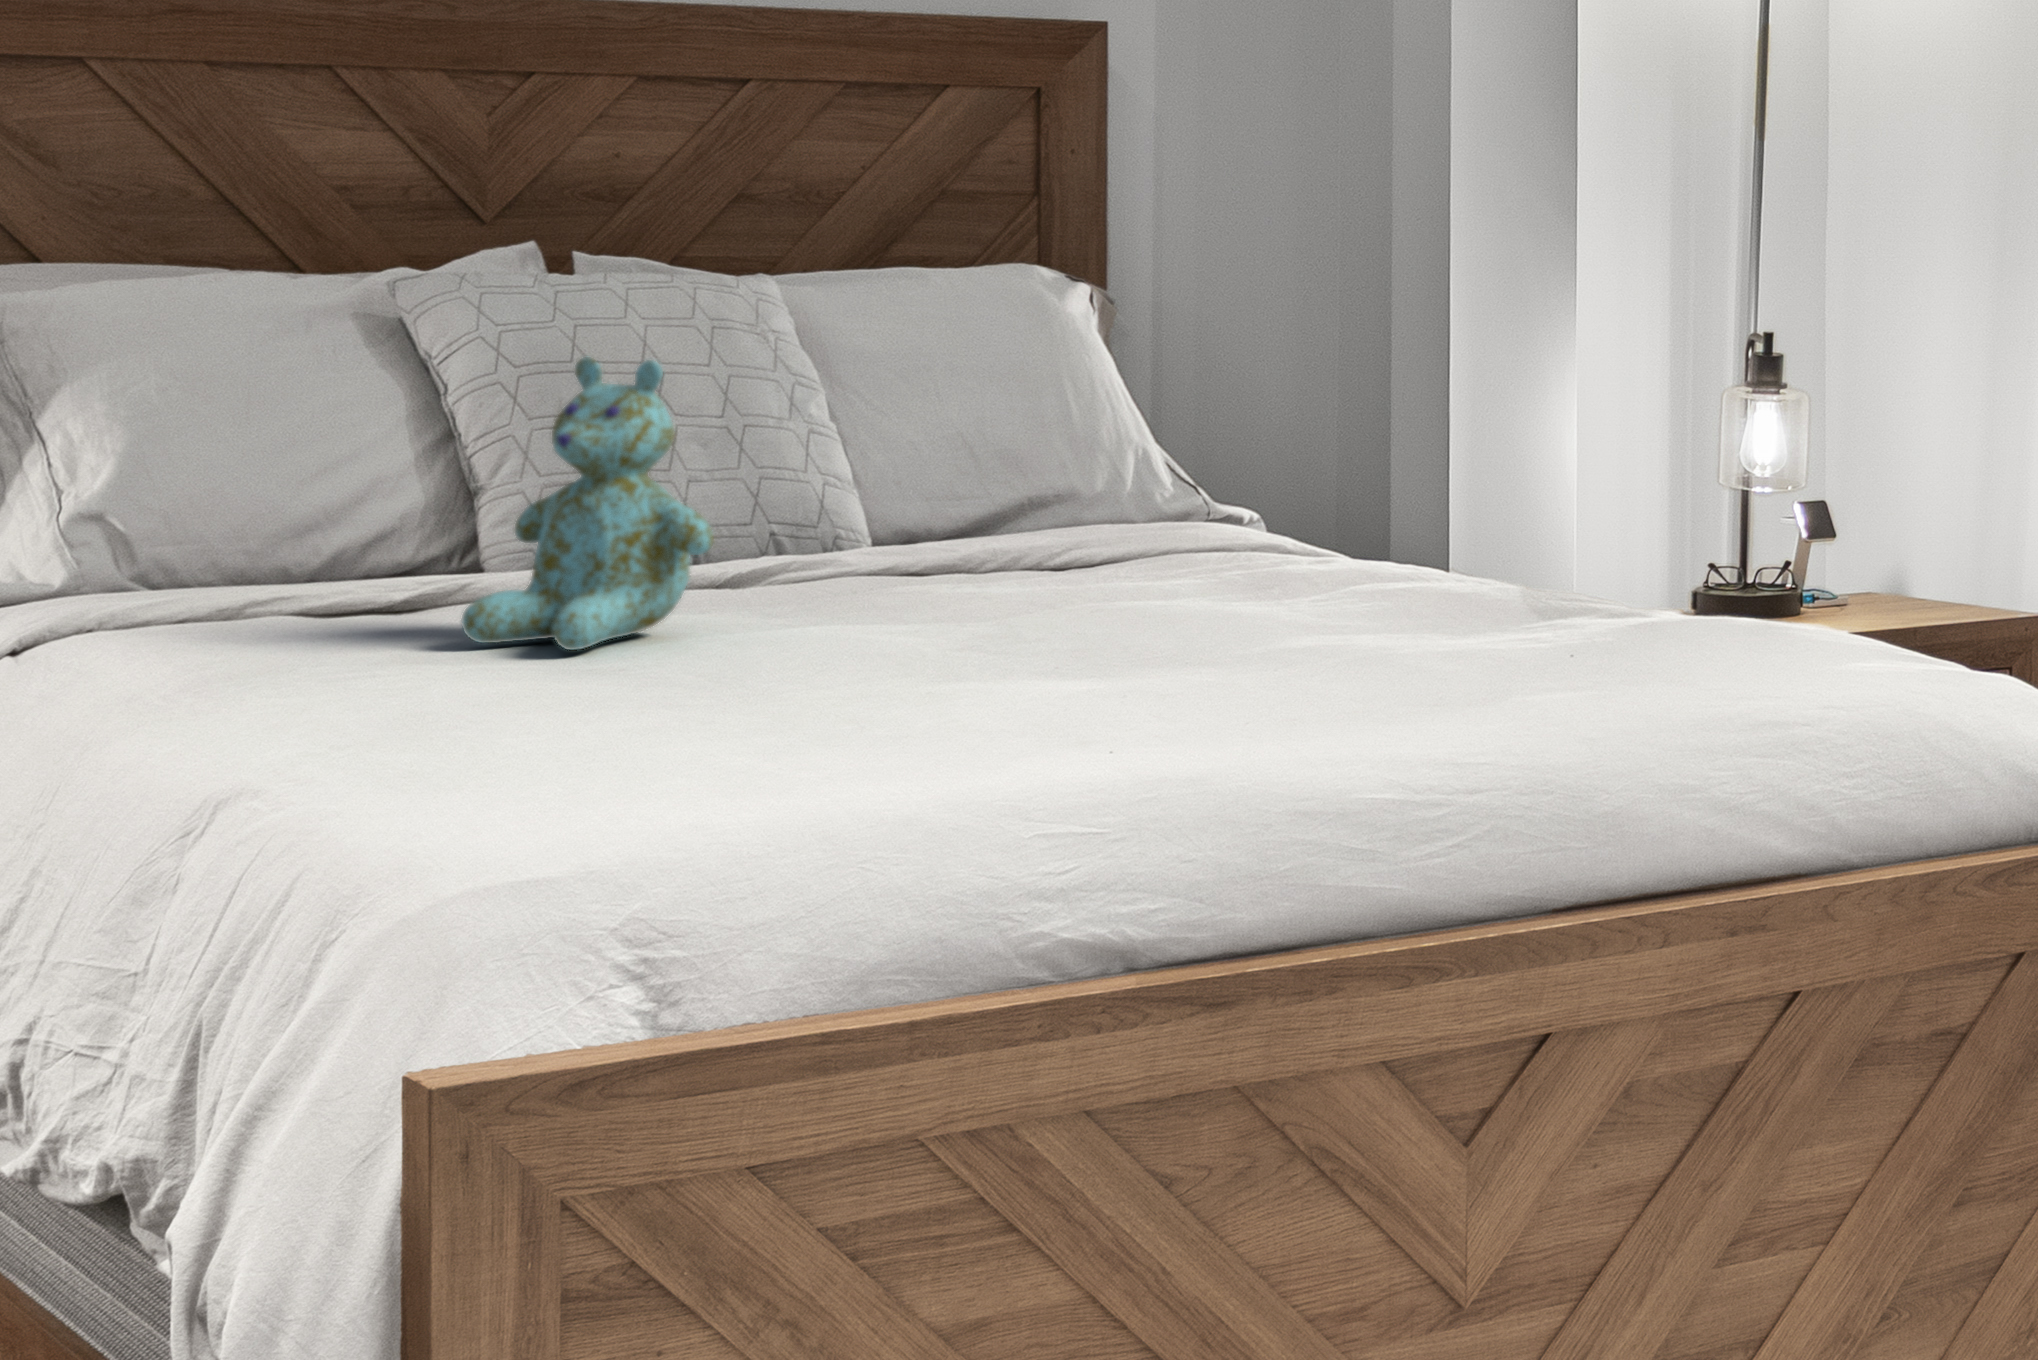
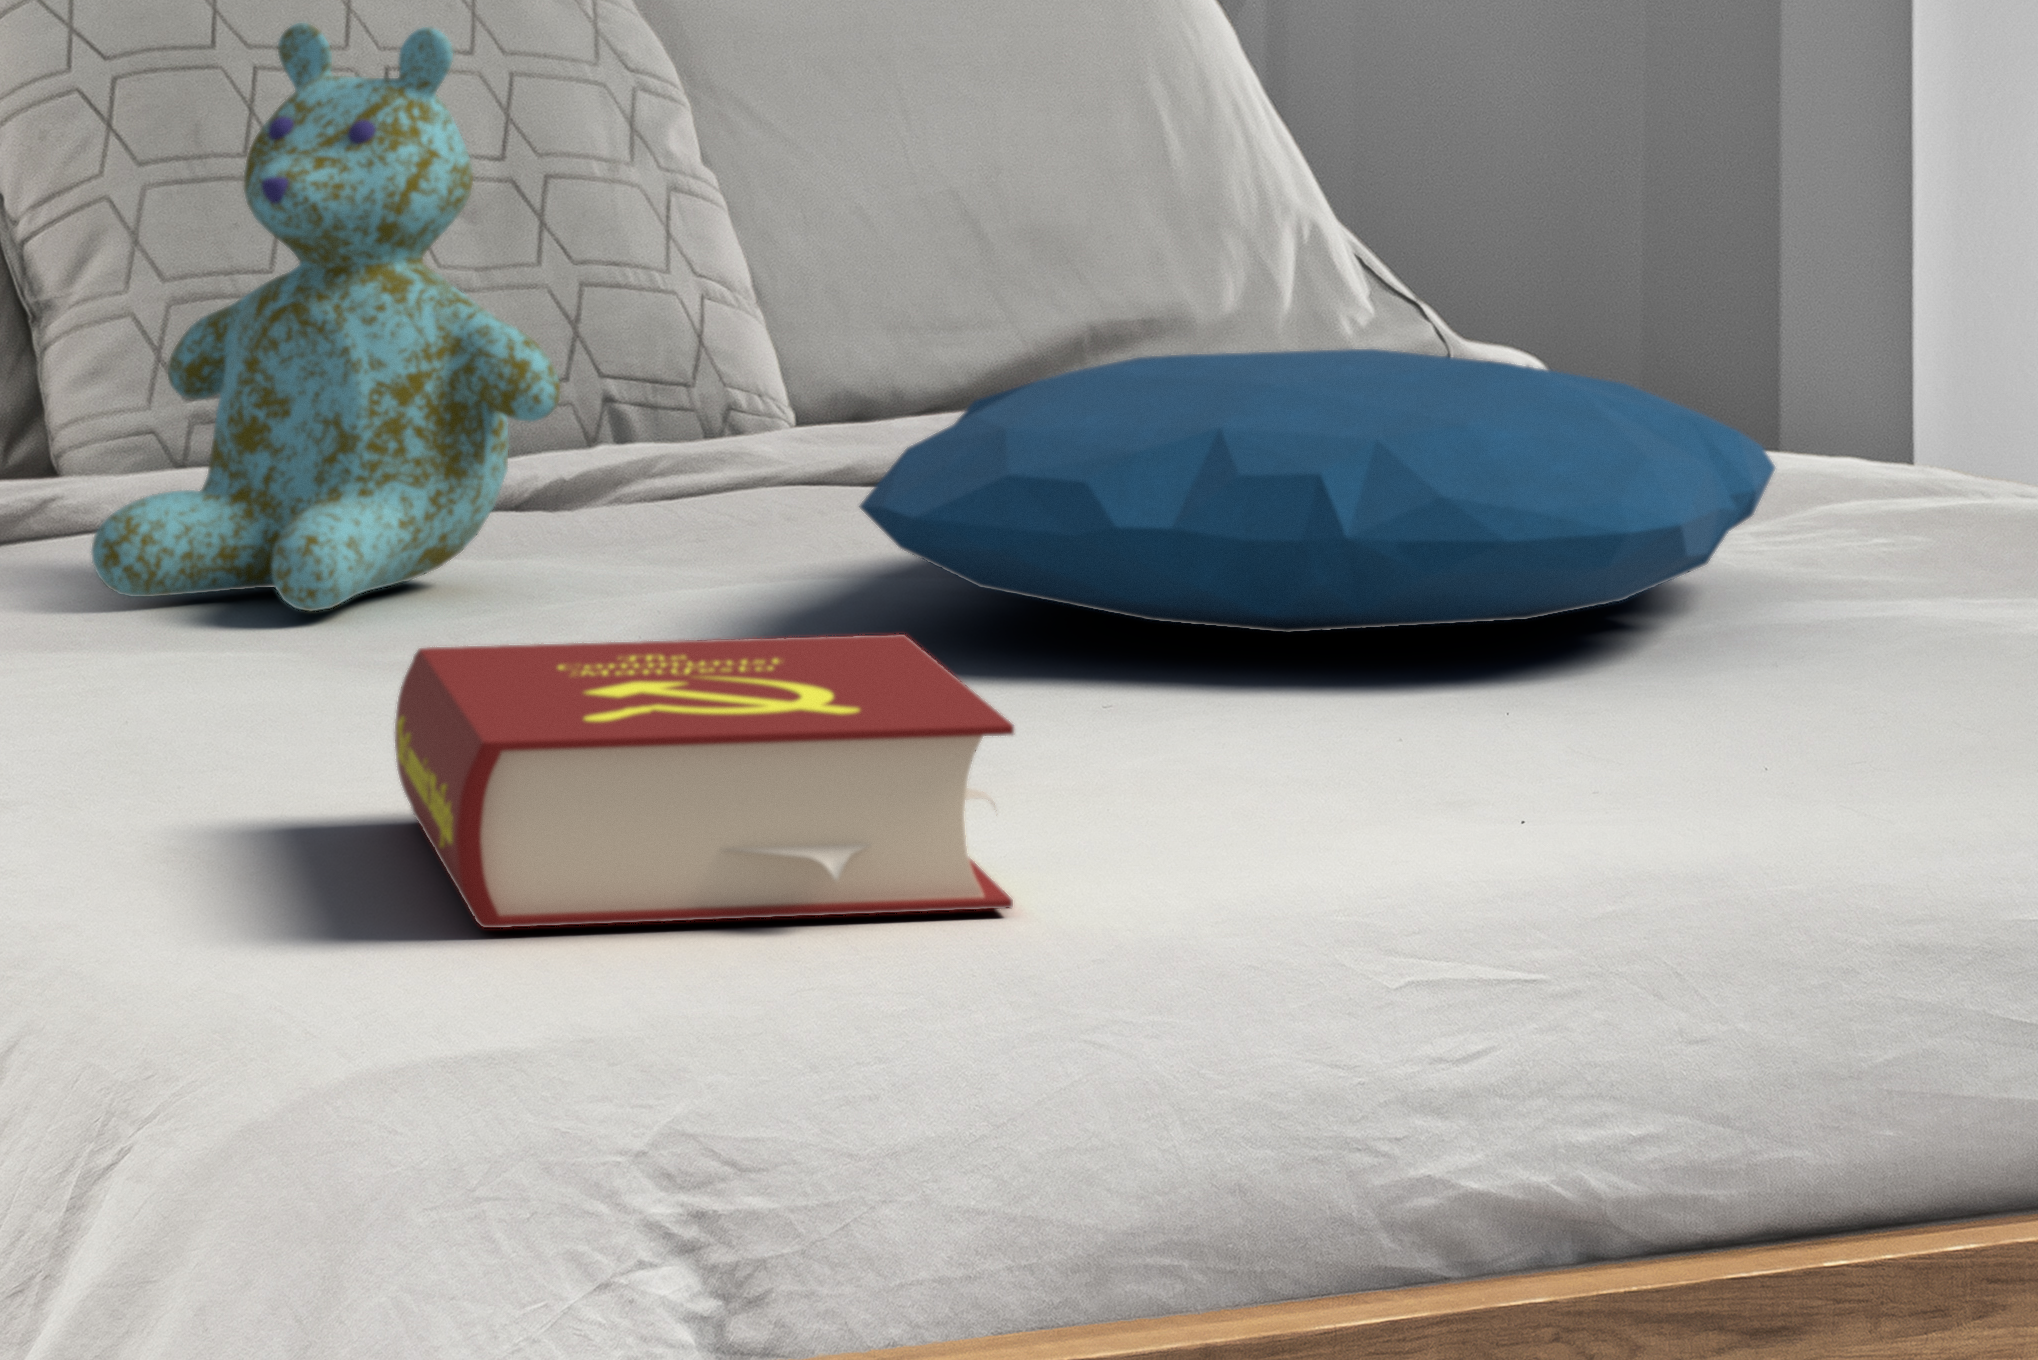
pillow: none [853,523,1332,653] -> present [860,349,1775,633]
book: none [552,666,849,818] -> present [395,634,1014,928]

